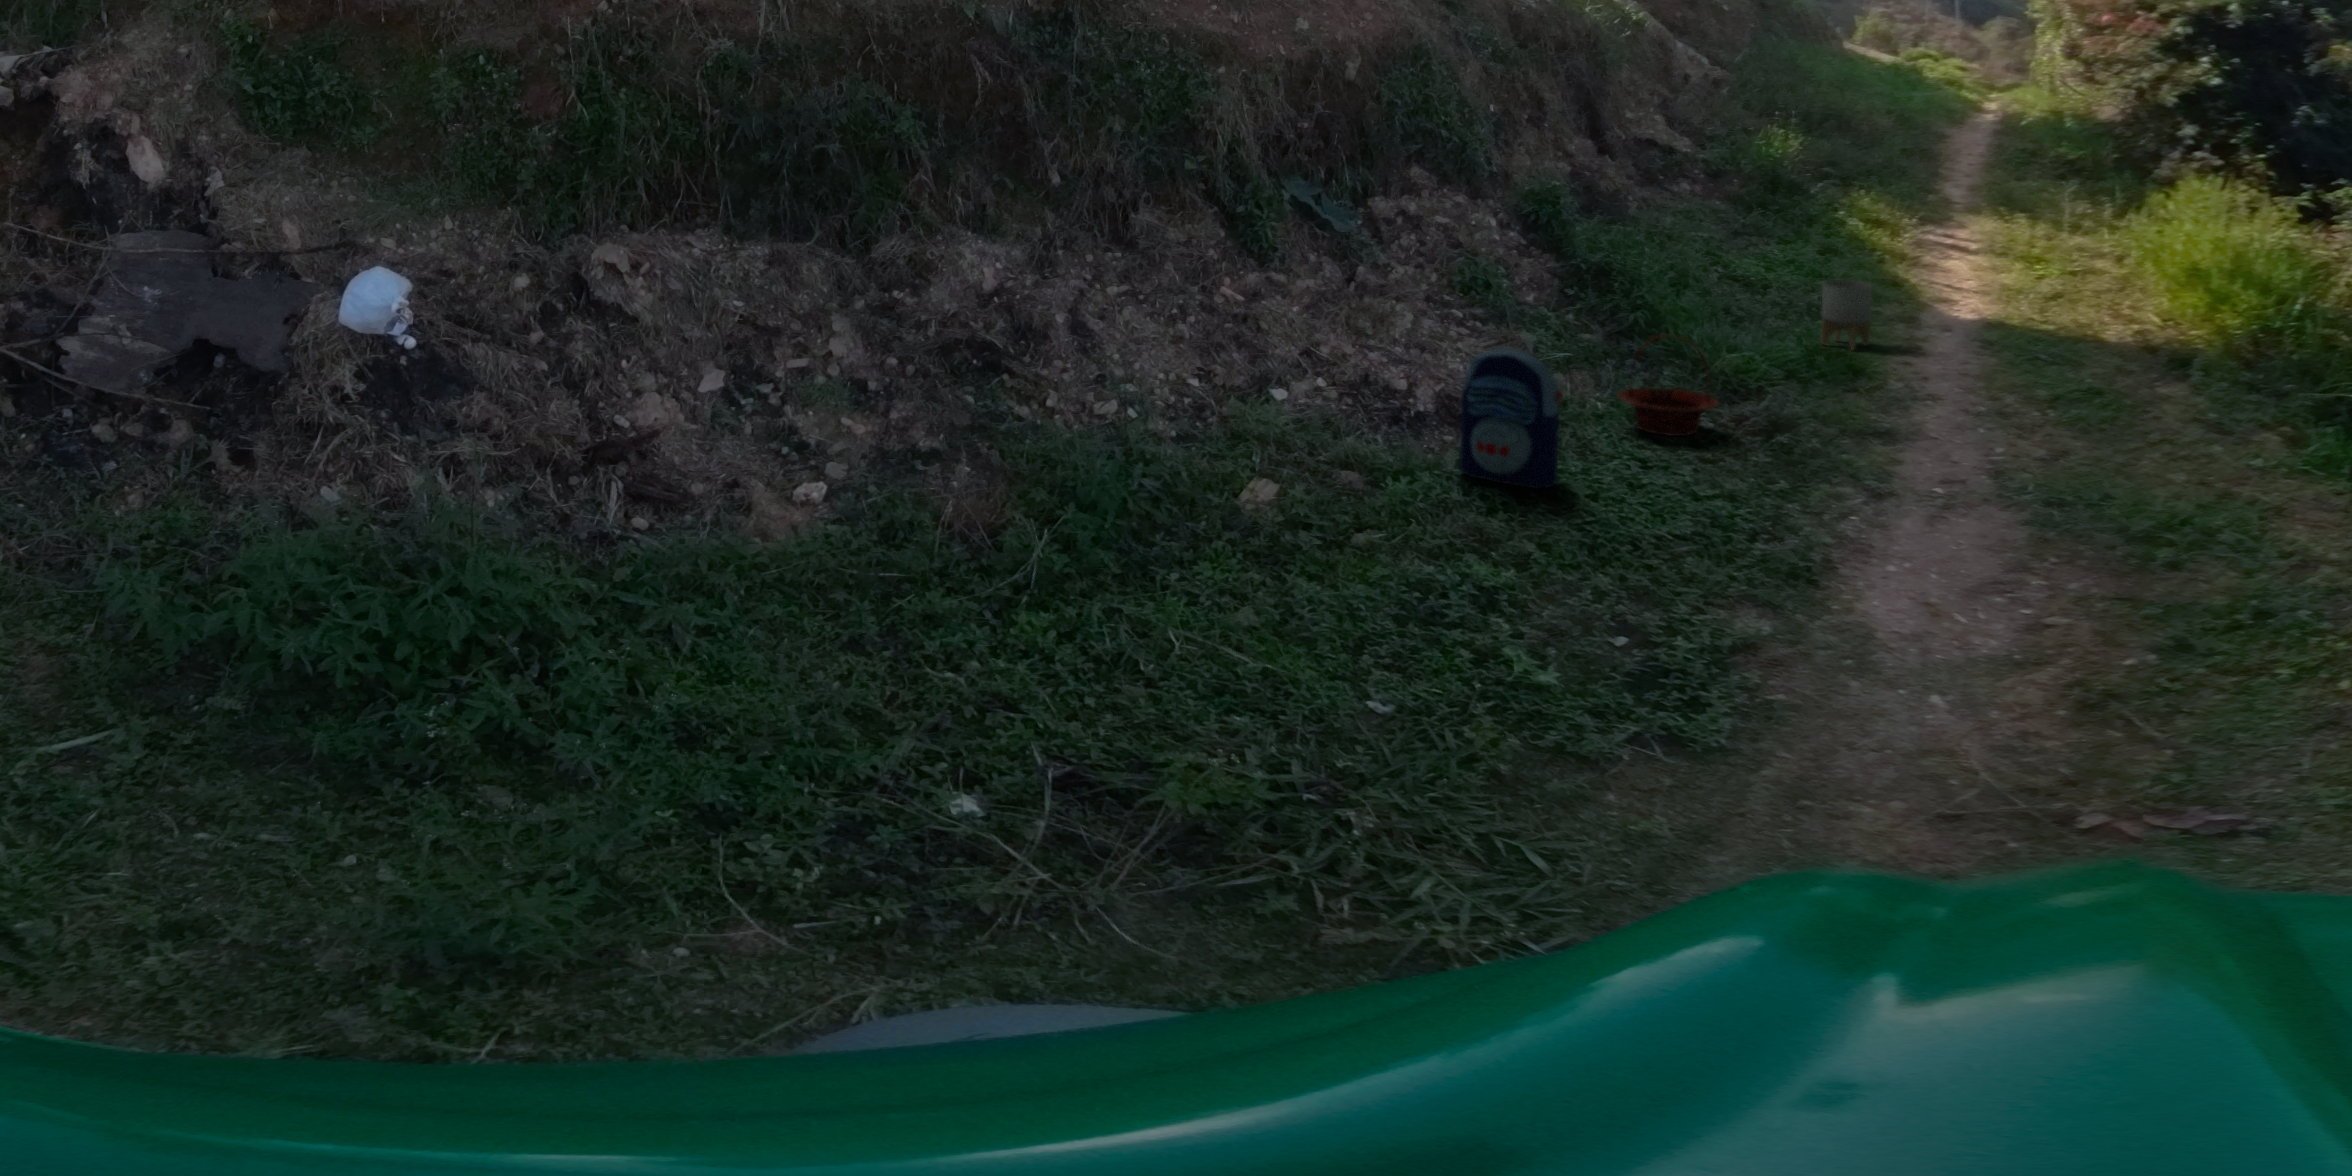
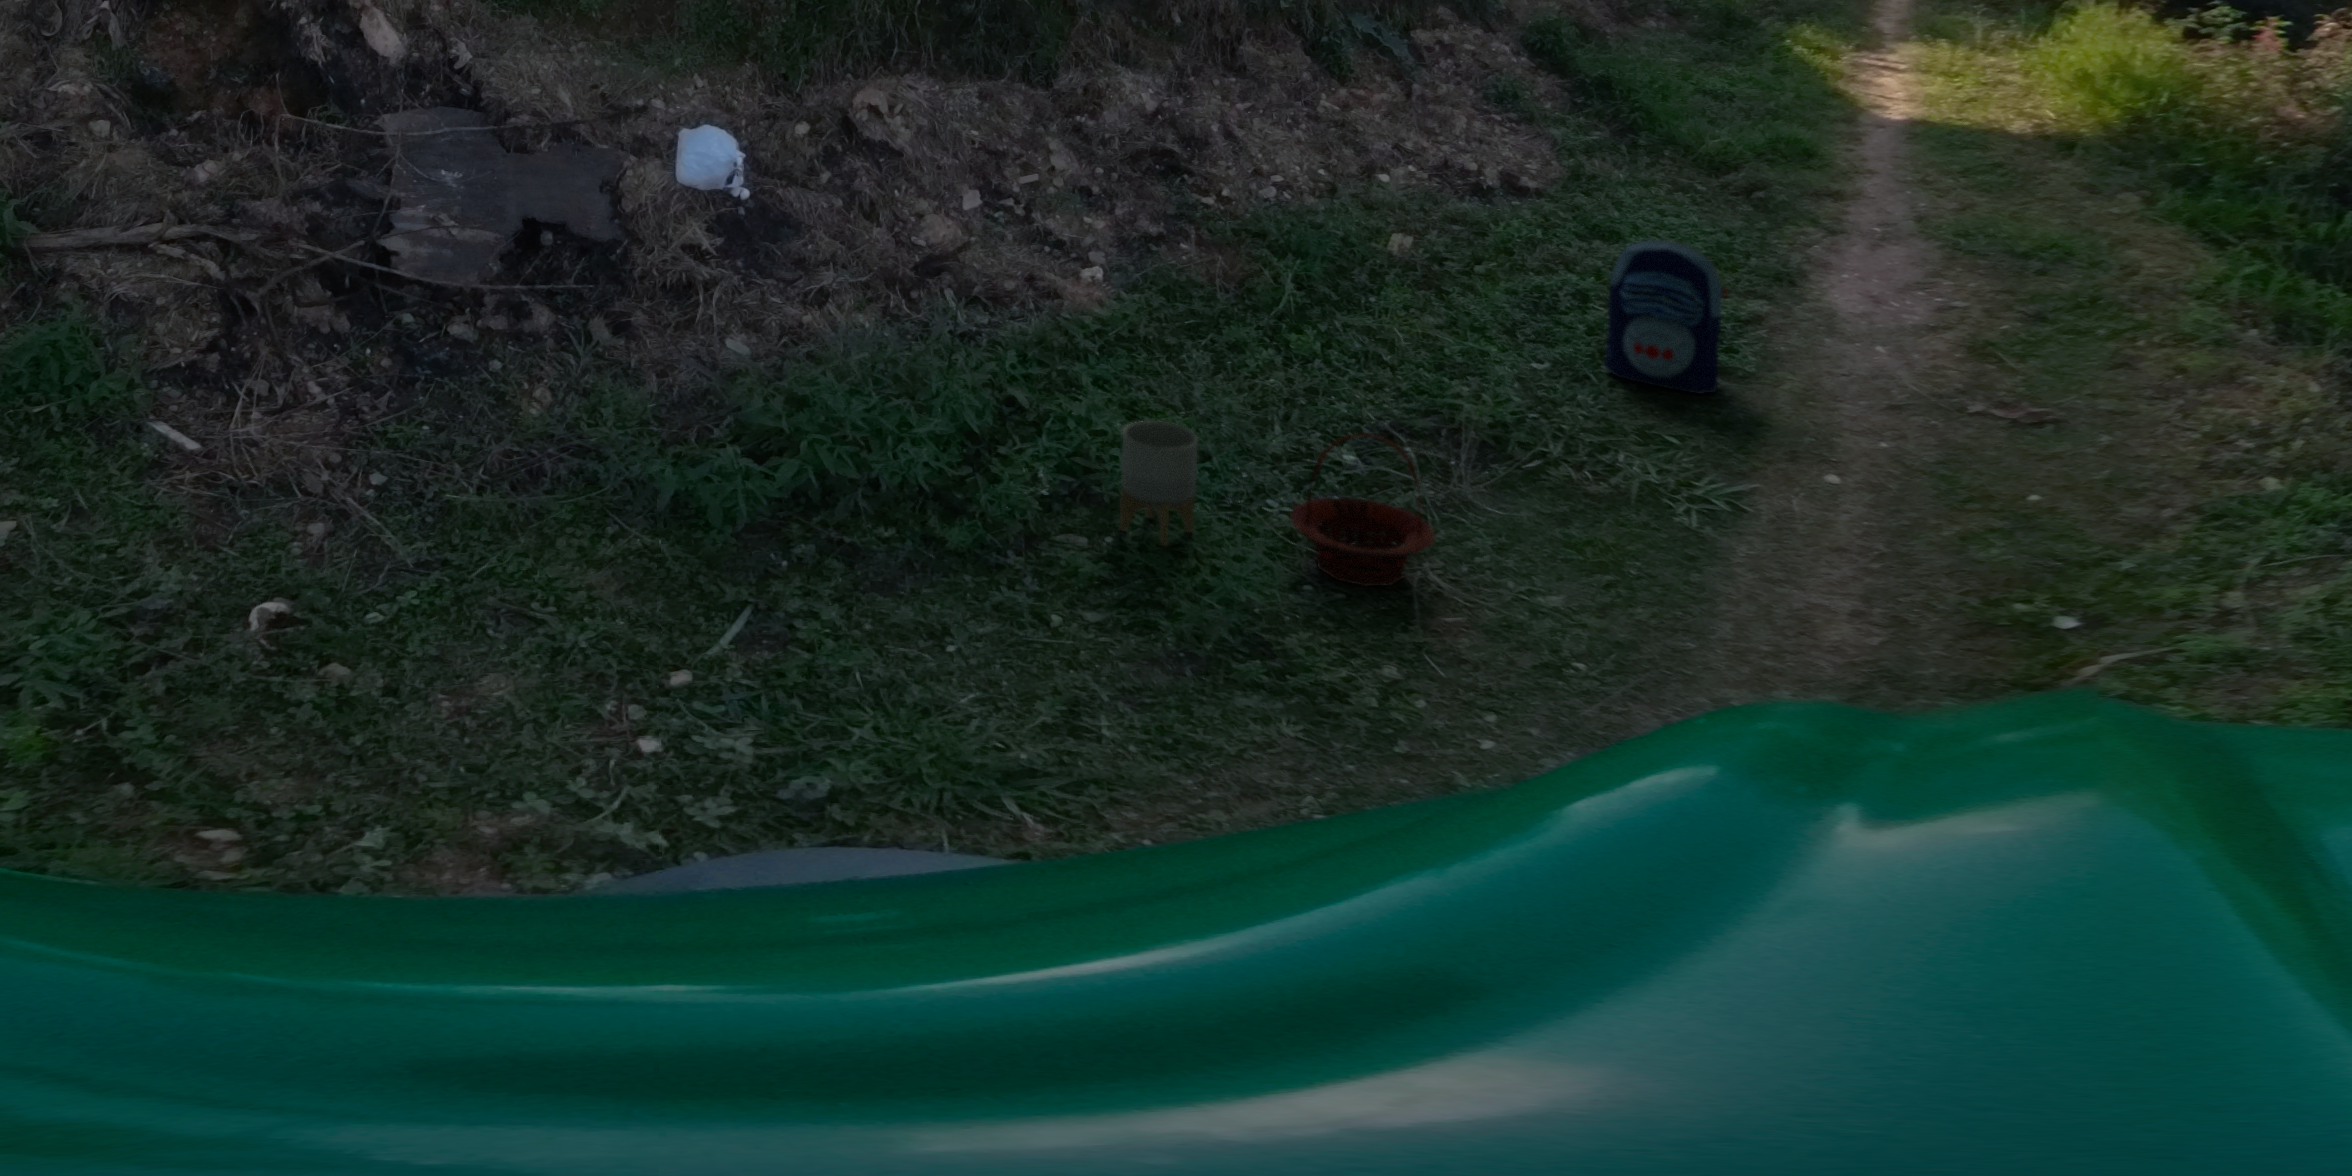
planter: present [1821,280,1872,350] -> present [1120,421,1197,546]
basket: present [1619,334,1719,436] -> present [1291,433,1435,586]

